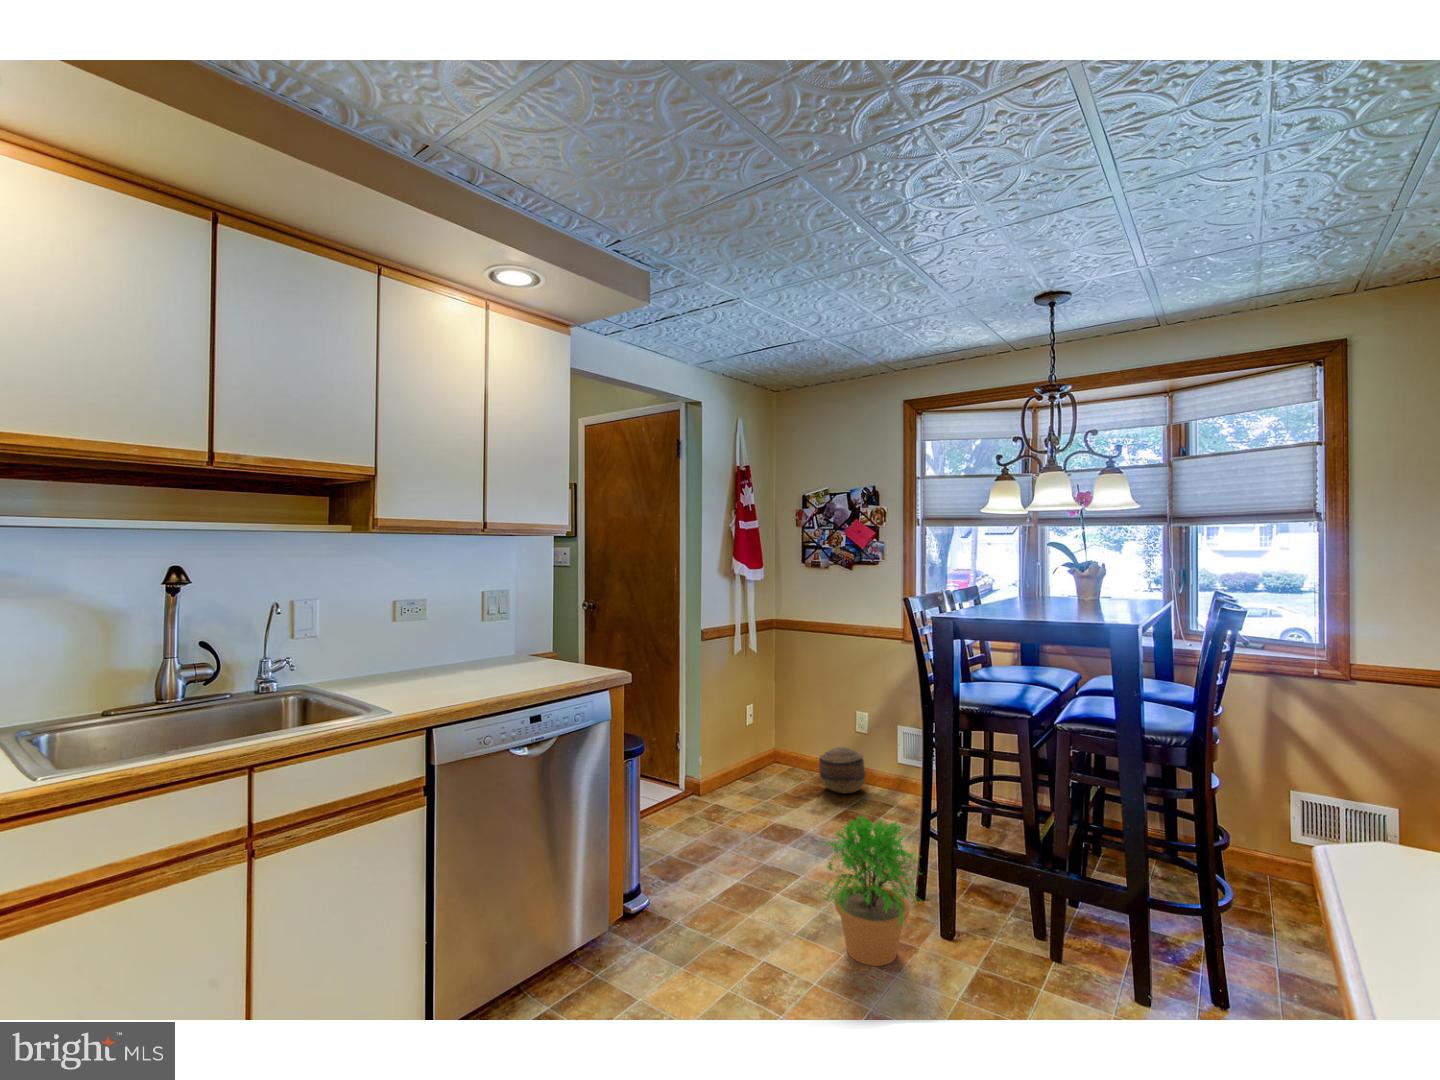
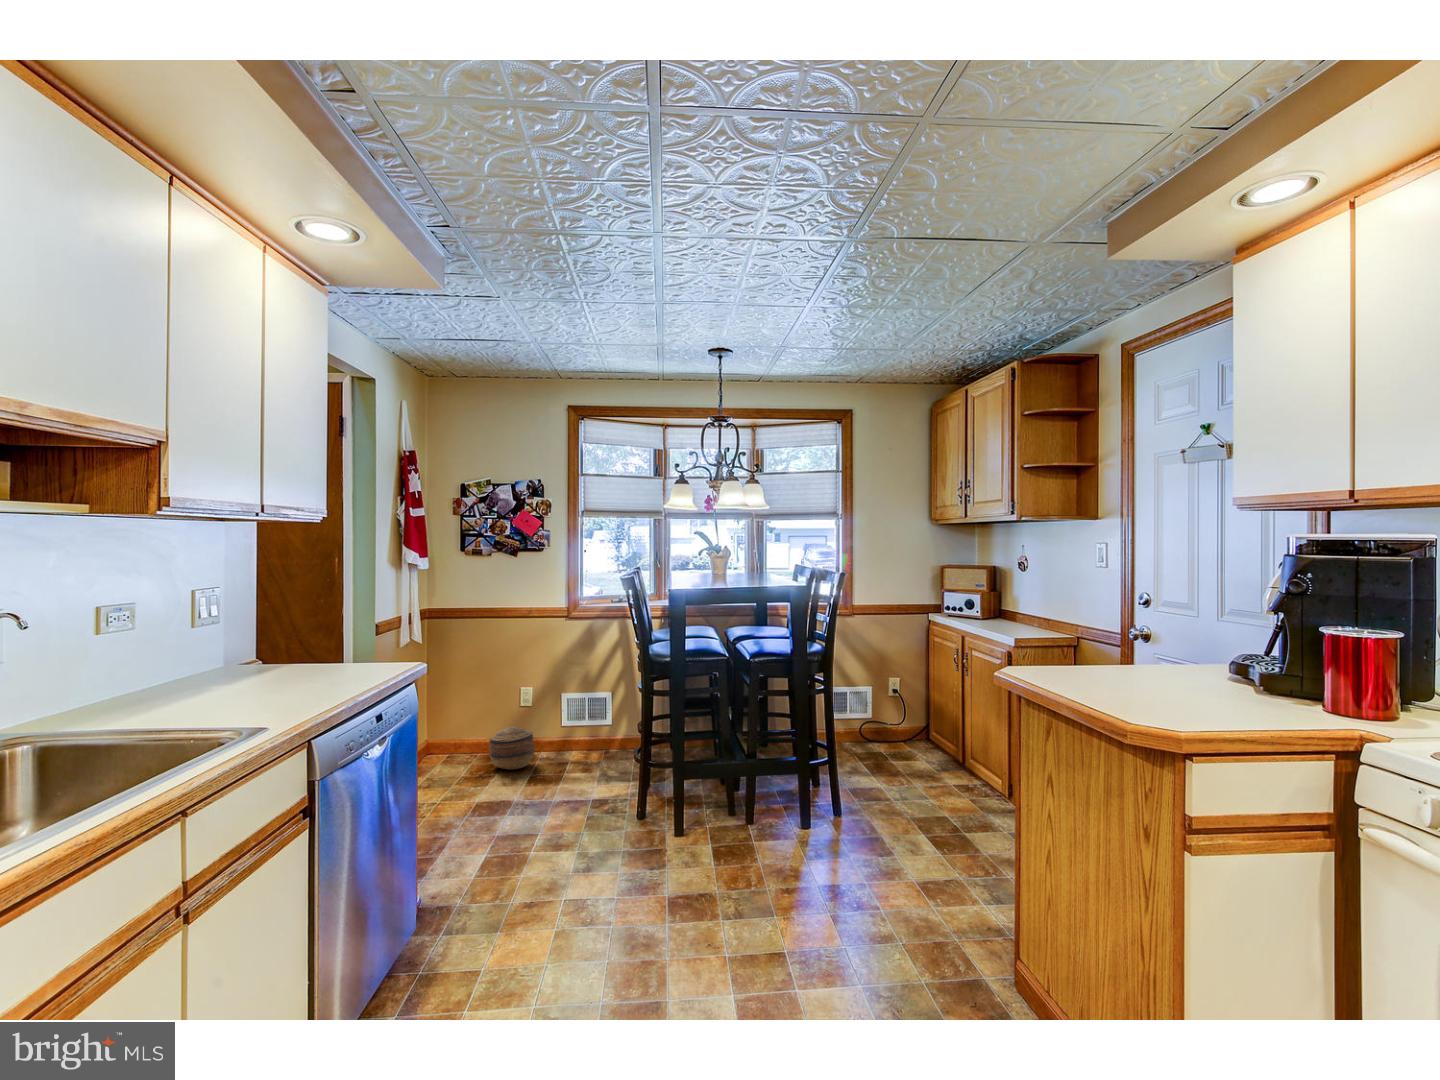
potted plant: present [823,815,918,966] -> none [577,747,669,864]

